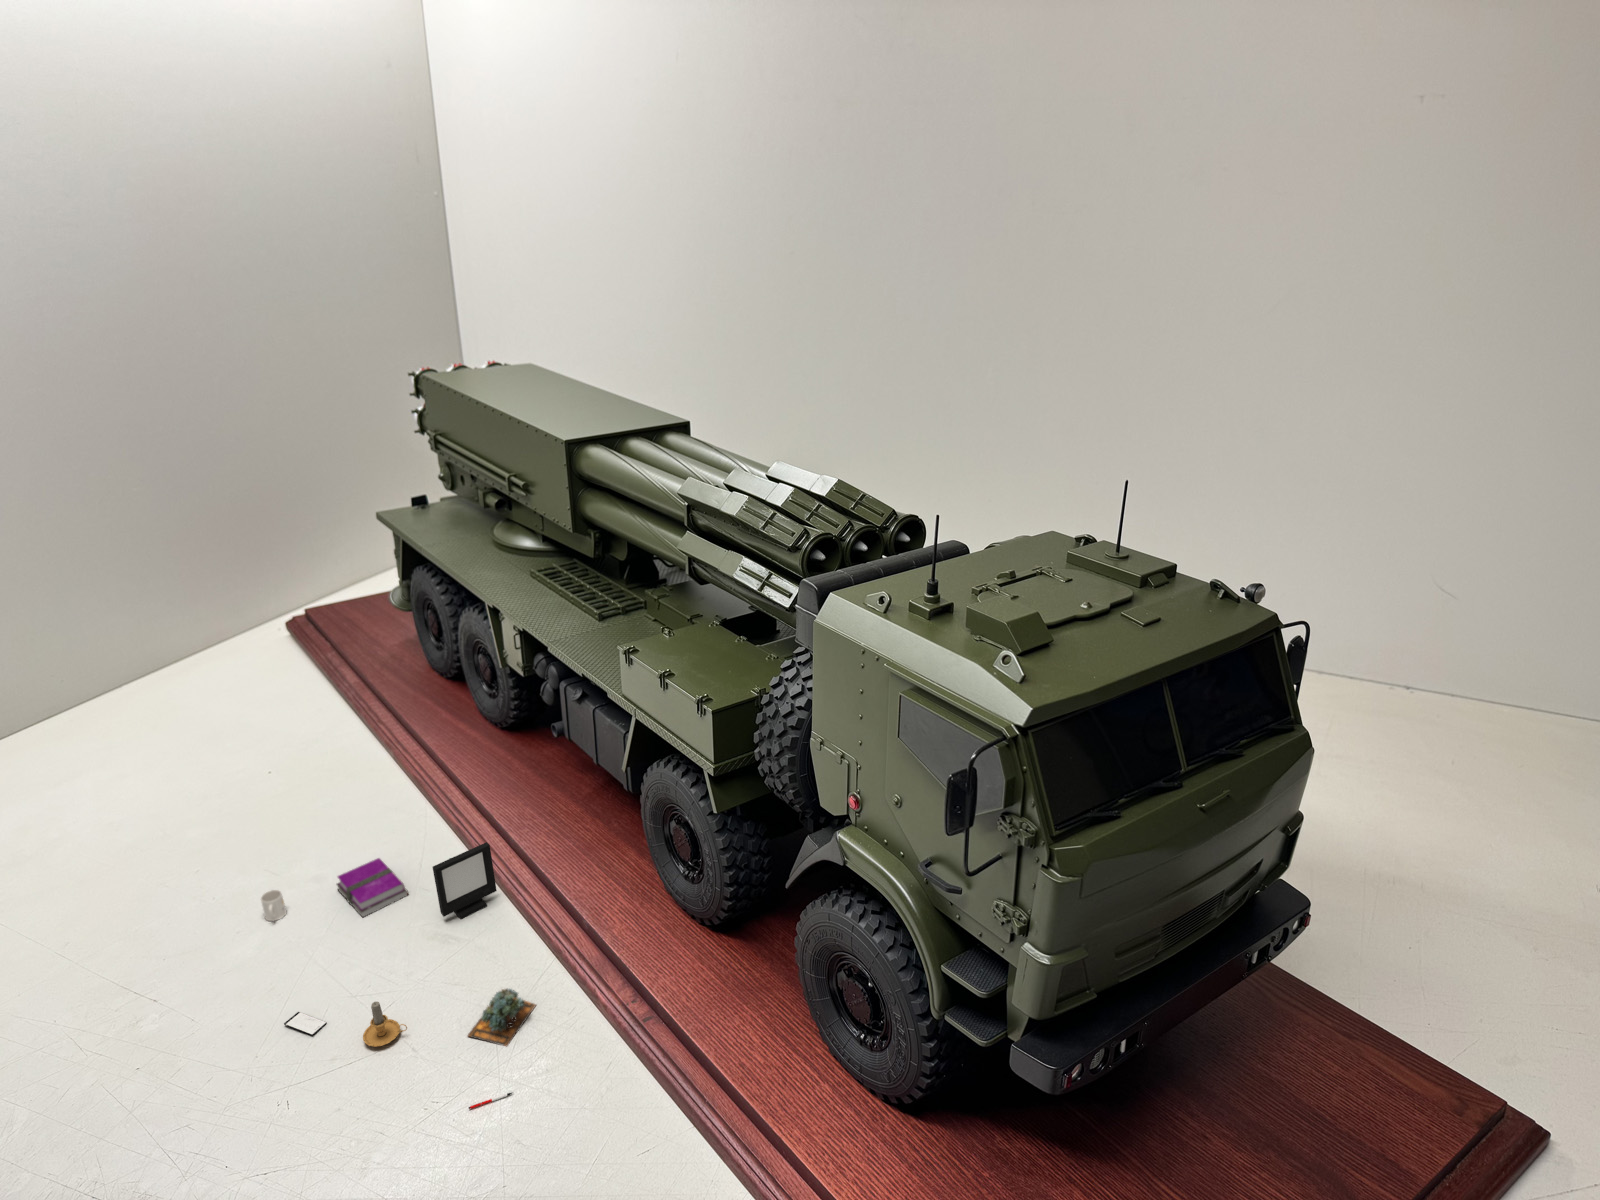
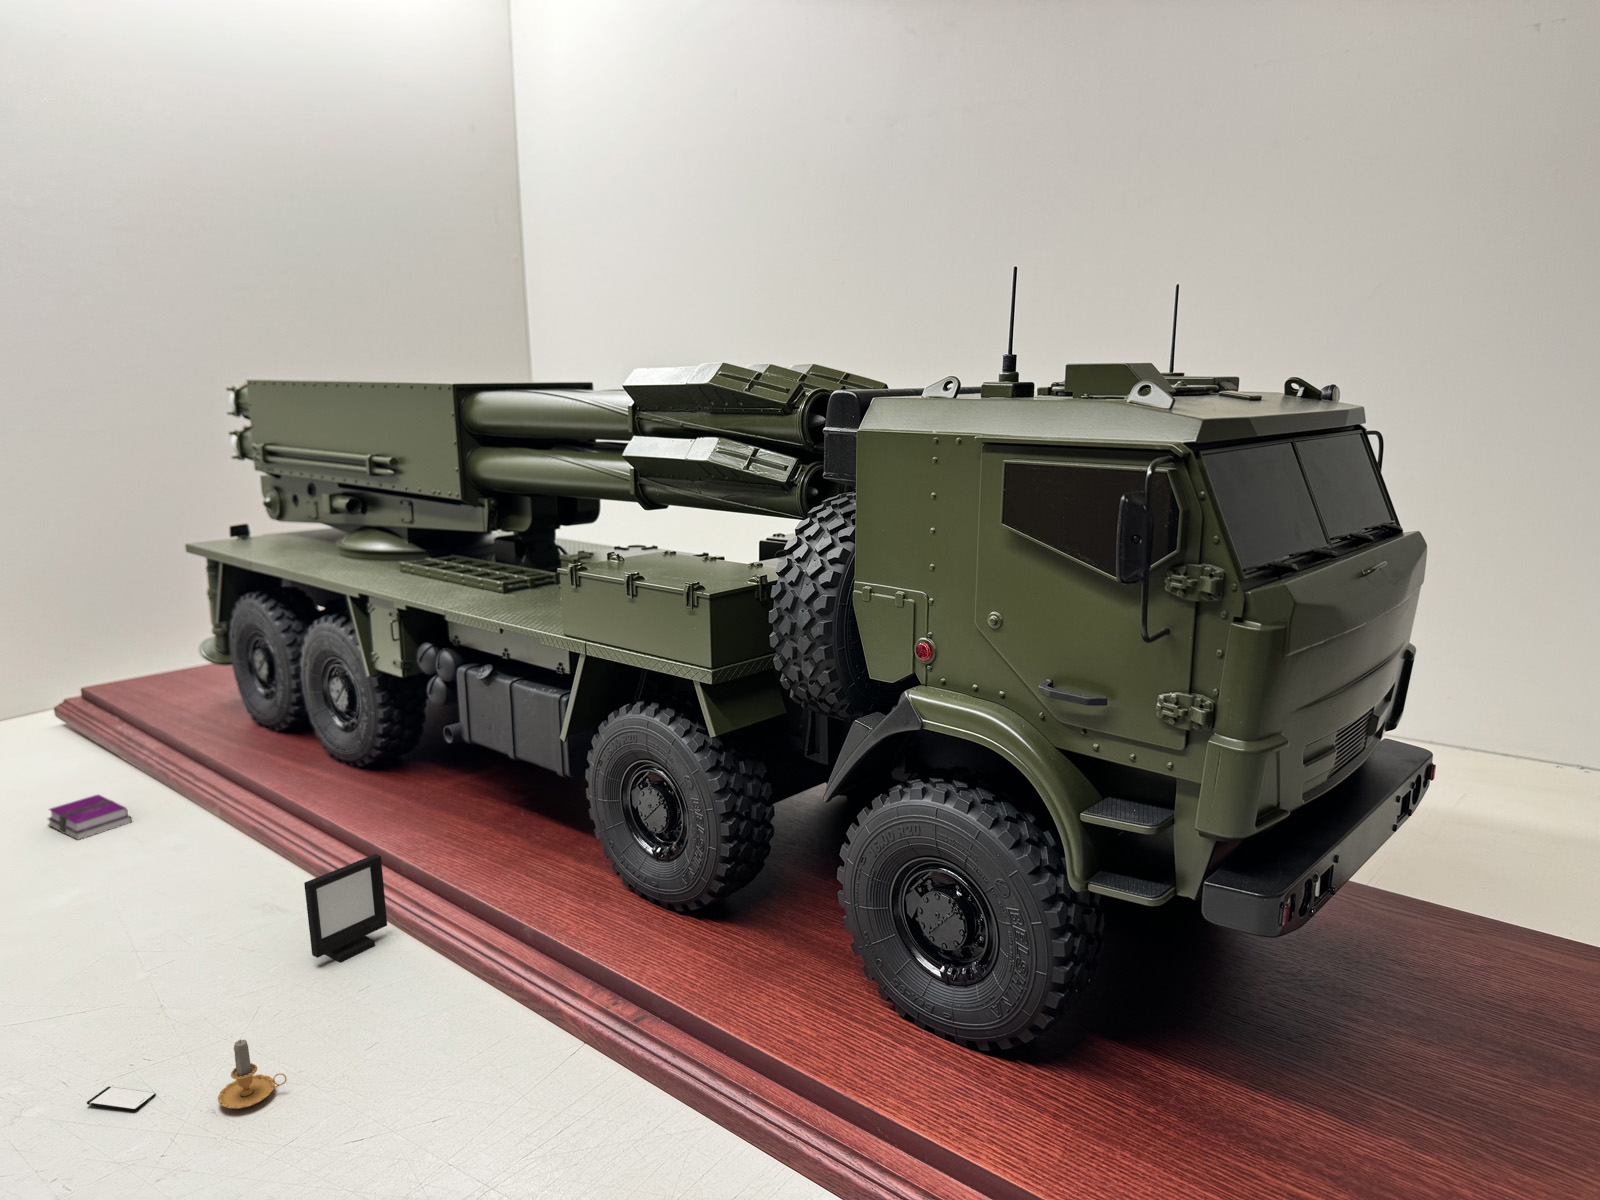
hardback book: present [337,858,408,917] -> present [48,795,132,840]
mug: present [261,890,287,921] -> none [37,951,75,996]
succulent plant: present [468,988,536,1046] -> none [378,1012,472,1084]
pen: present [469,1093,512,1109] -> none [400,1132,464,1160]

